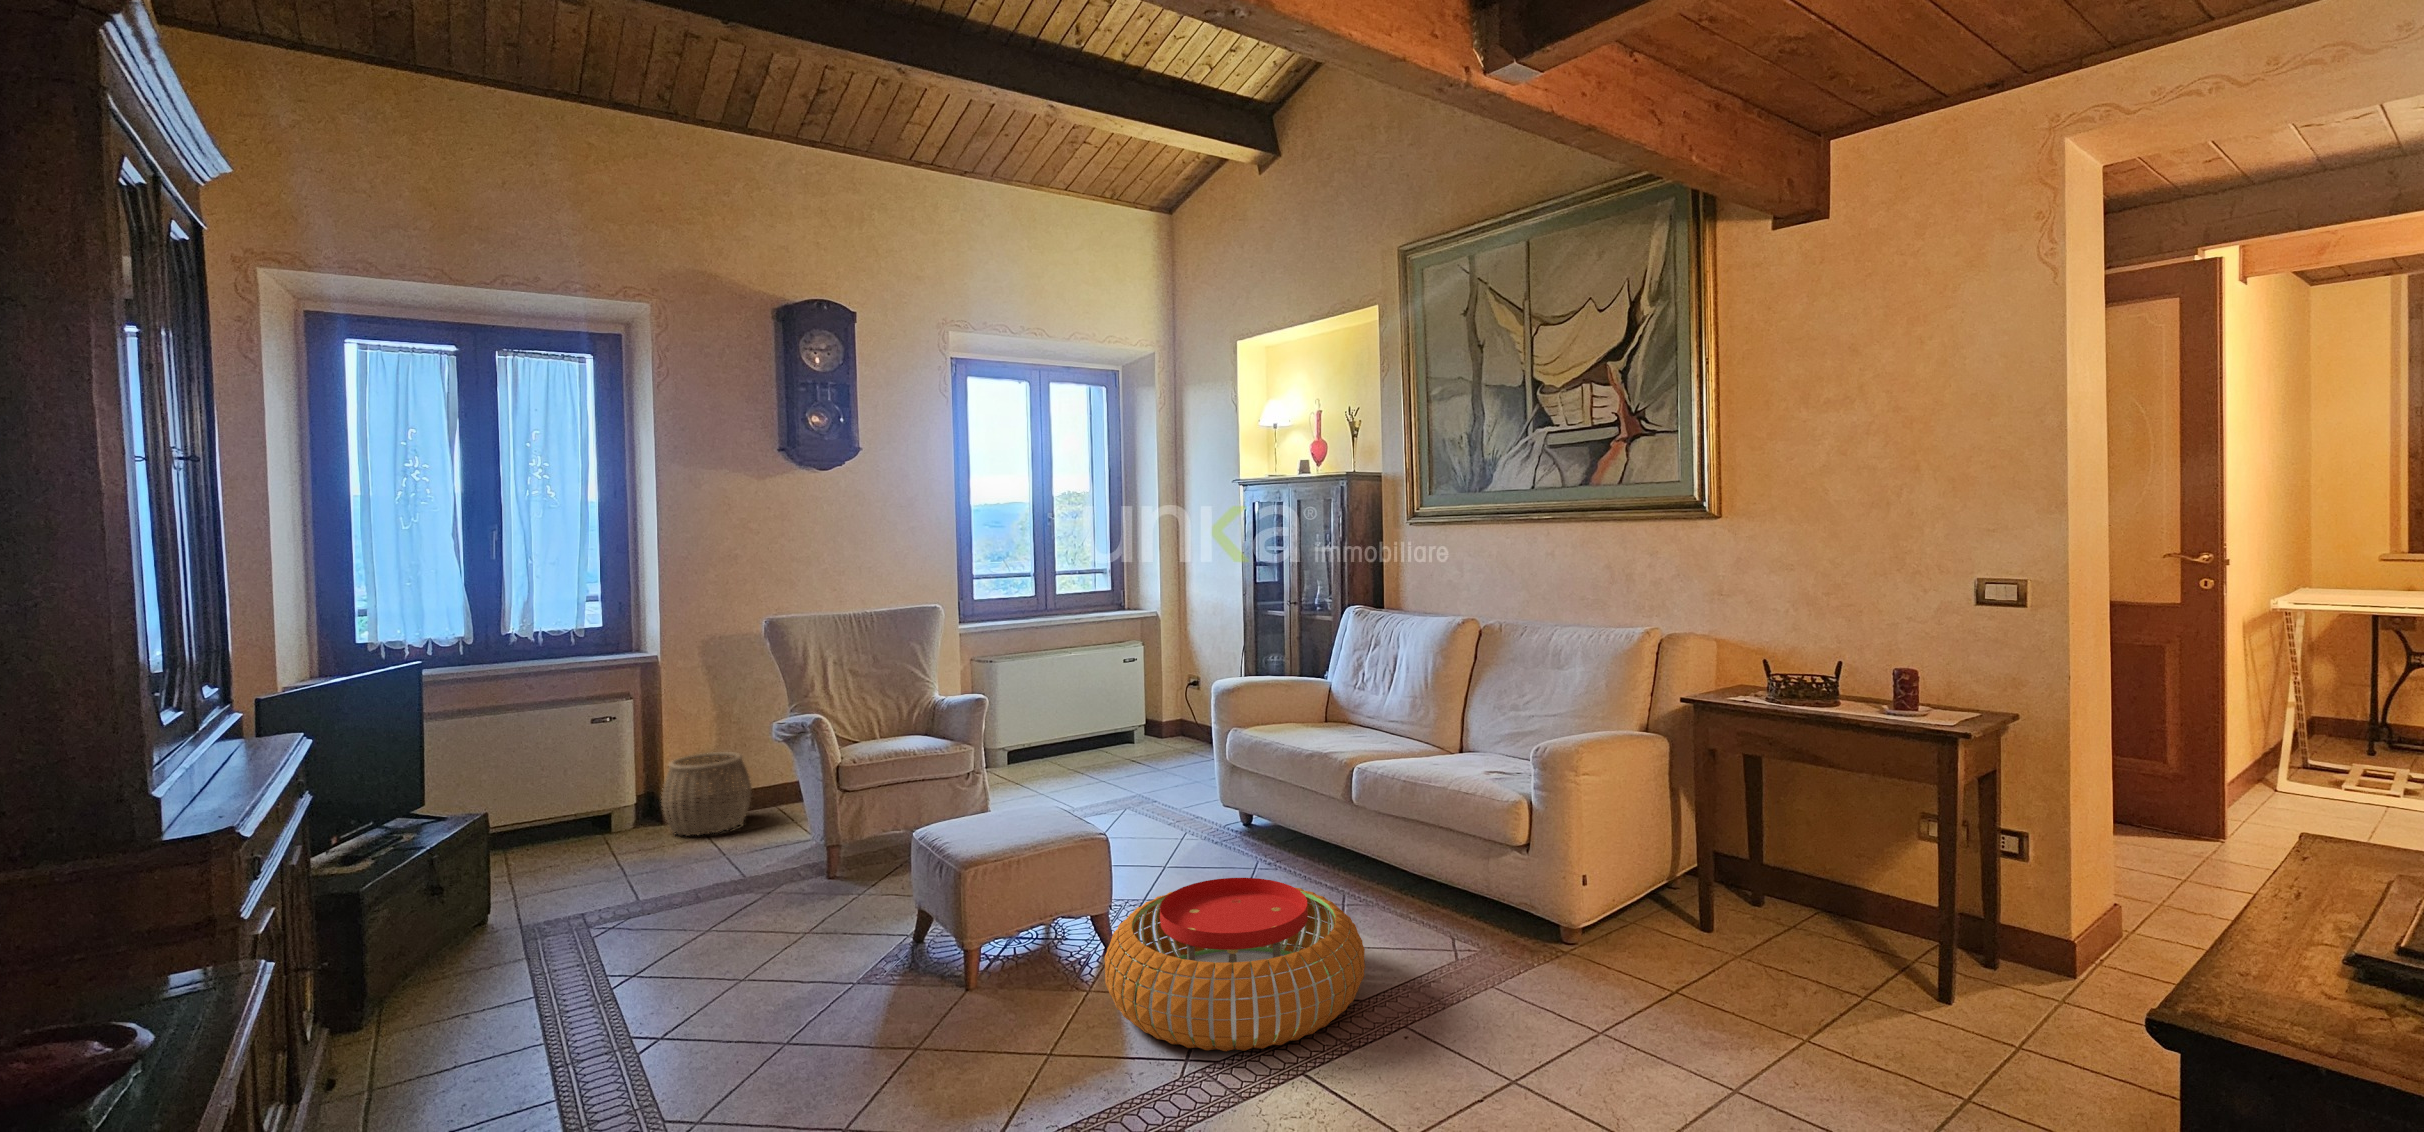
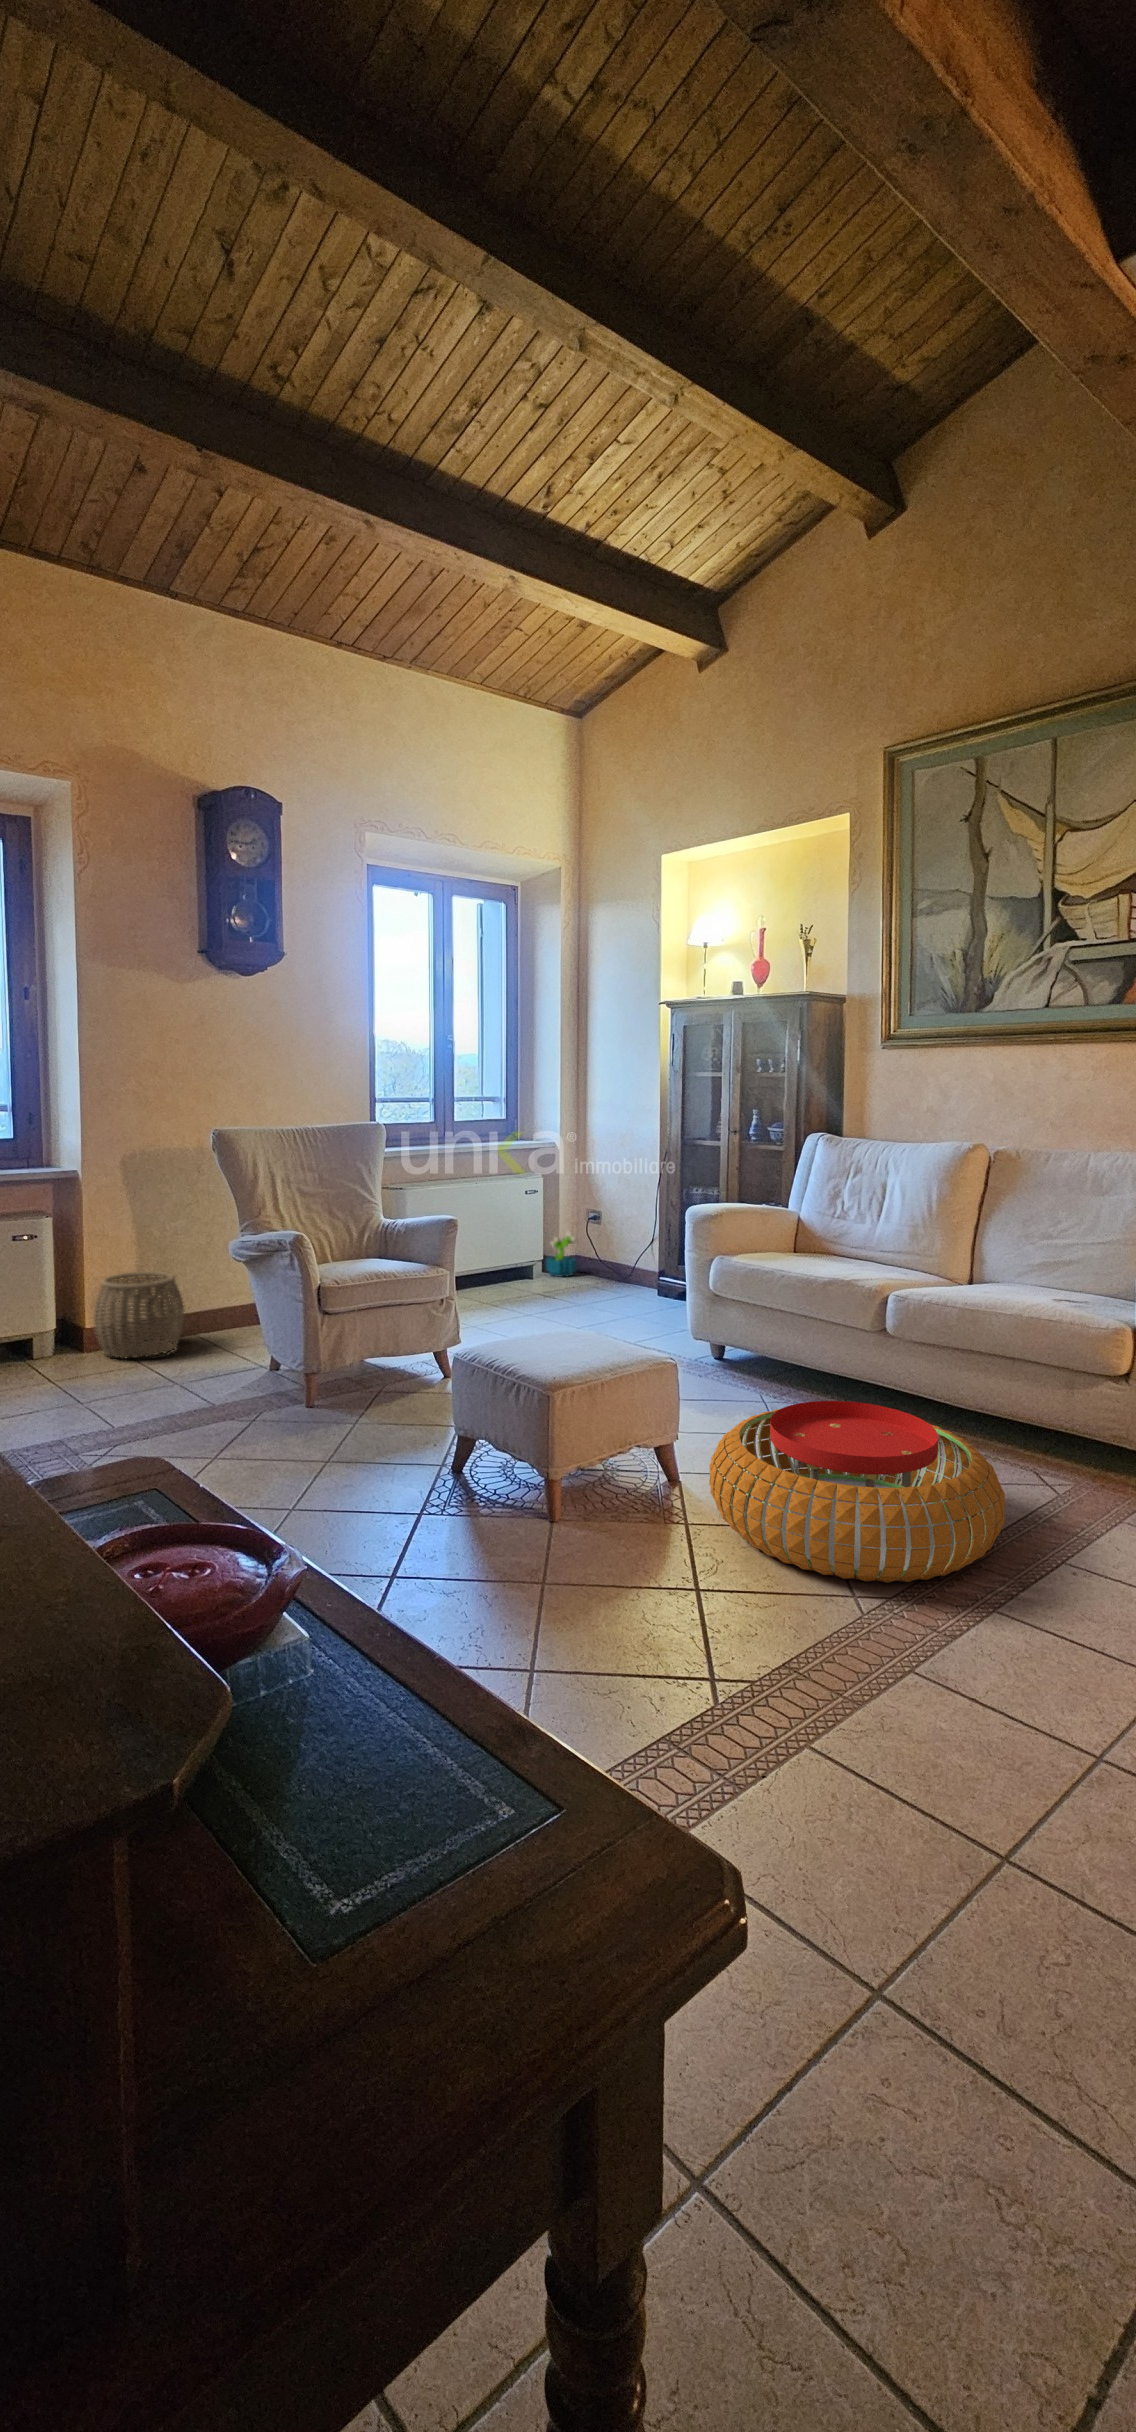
decorative plant: none [1145,700,1174,745] -> present [546,1231,578,1277]

